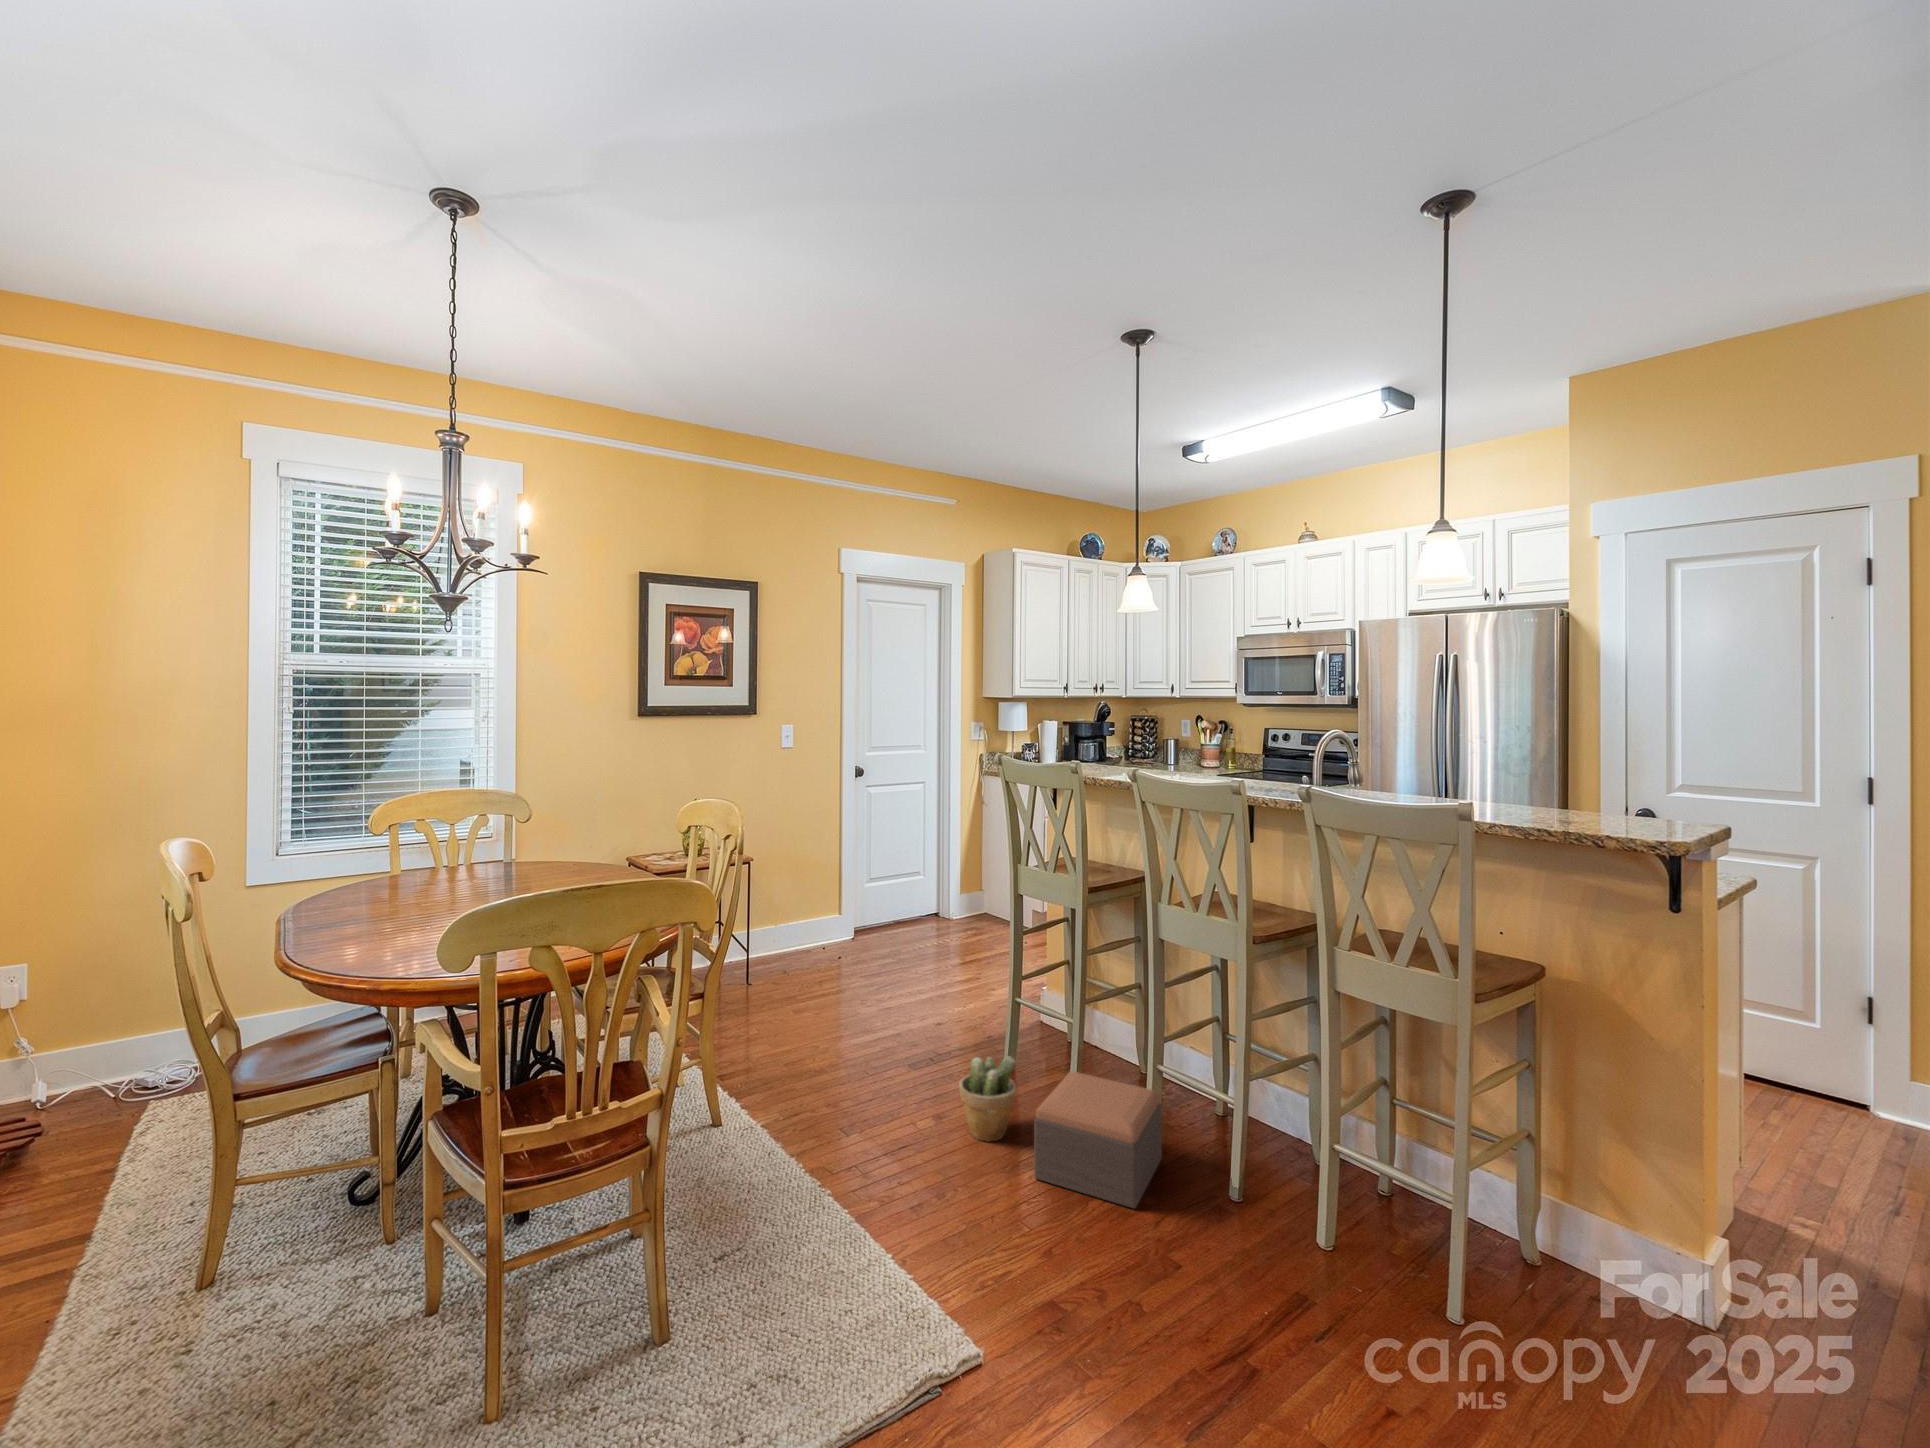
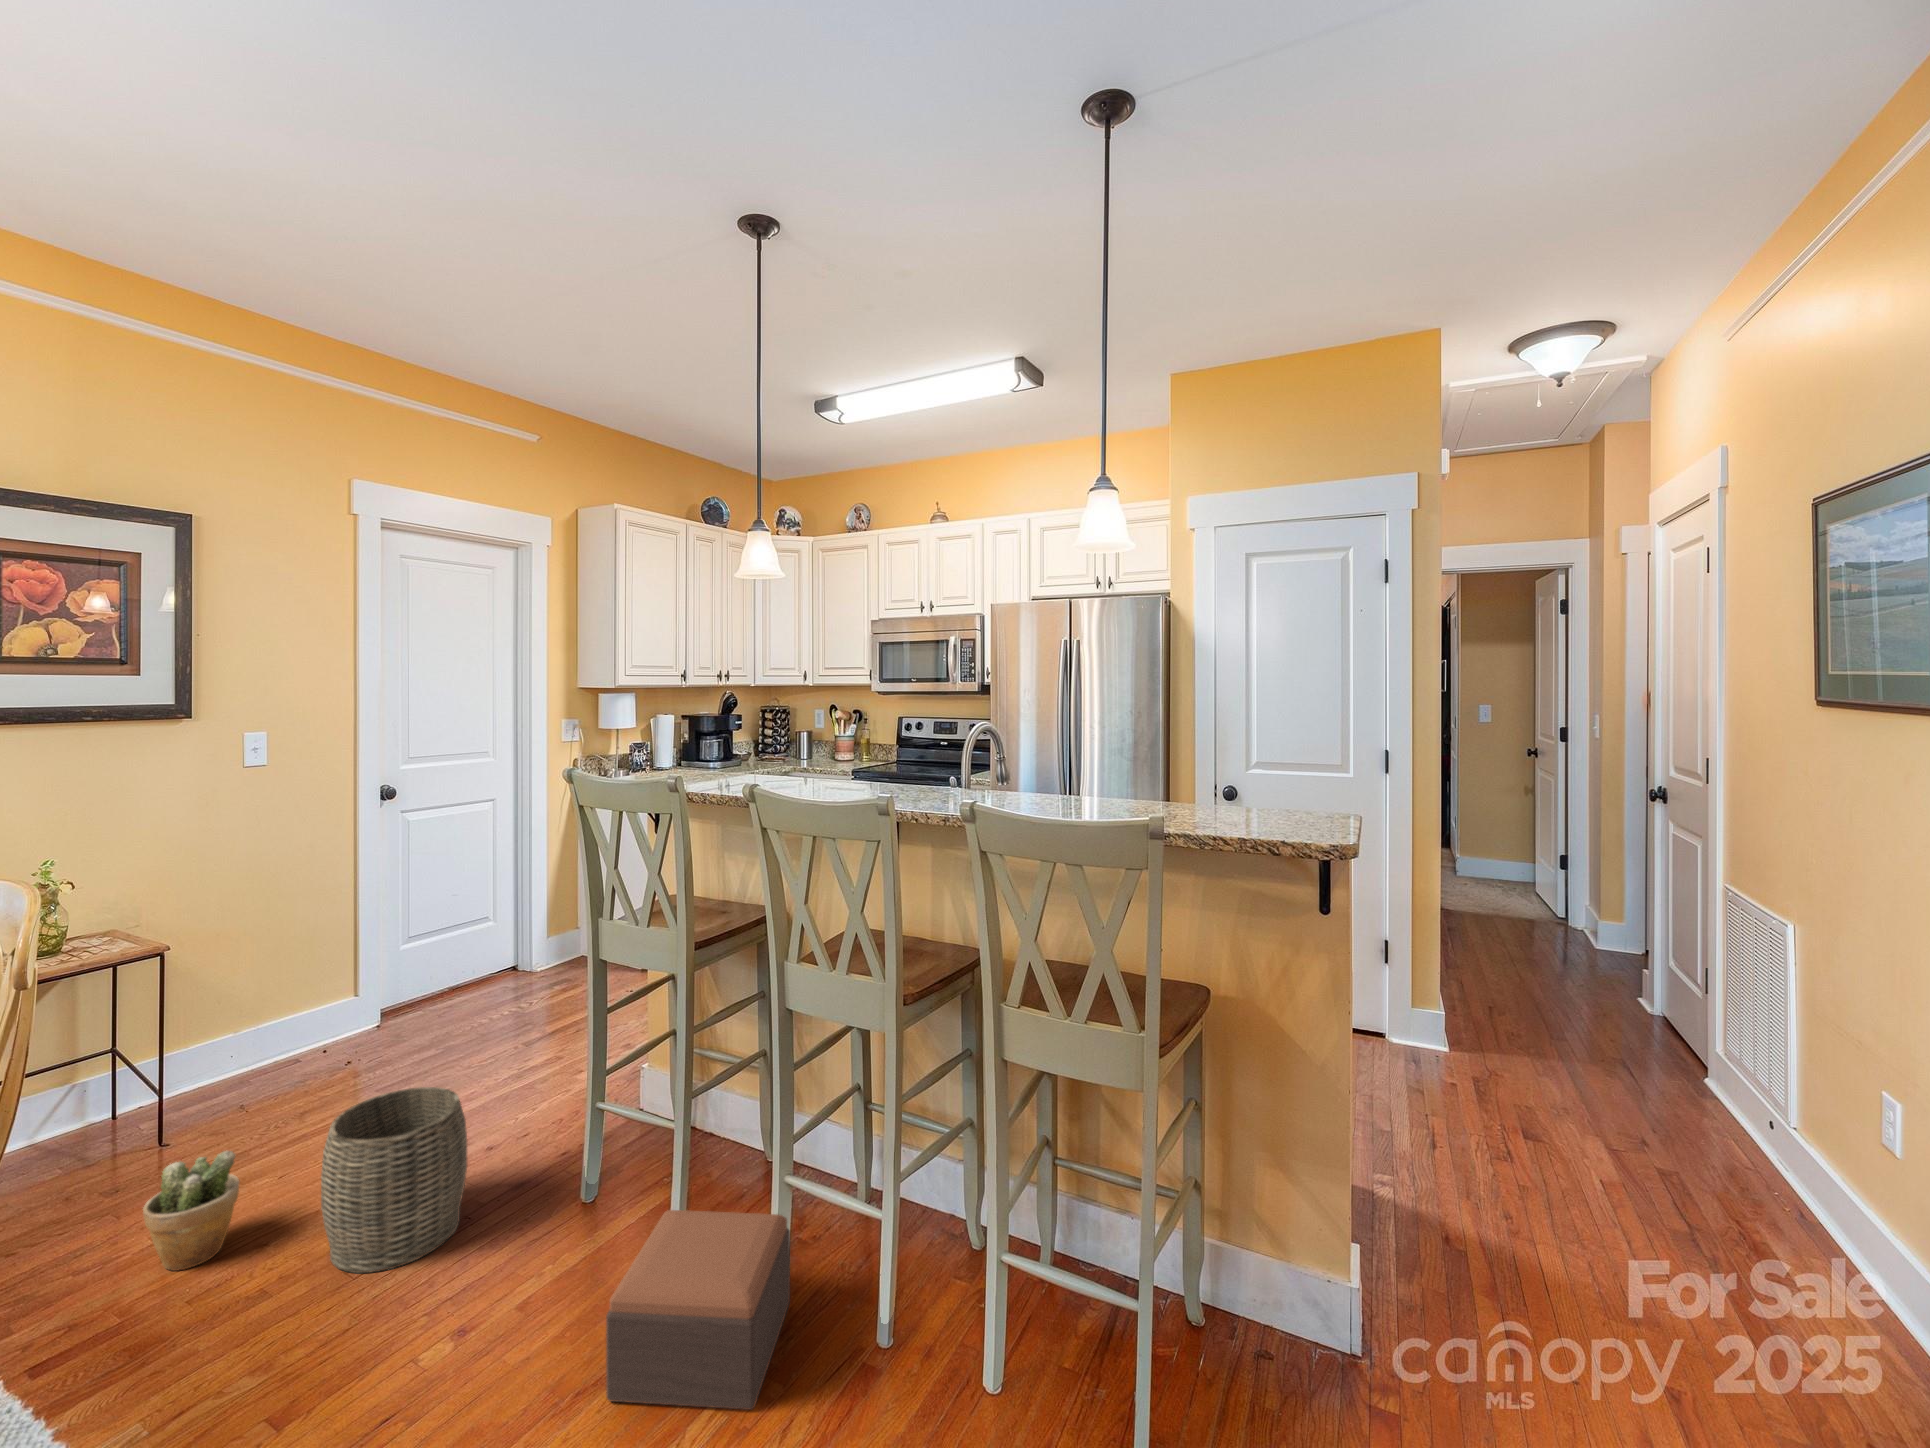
woven basket: none [848,968,931,1079] -> present [321,1087,467,1273]
potted plant: present [959,1056,1016,1141] -> present [143,1151,239,1271]

